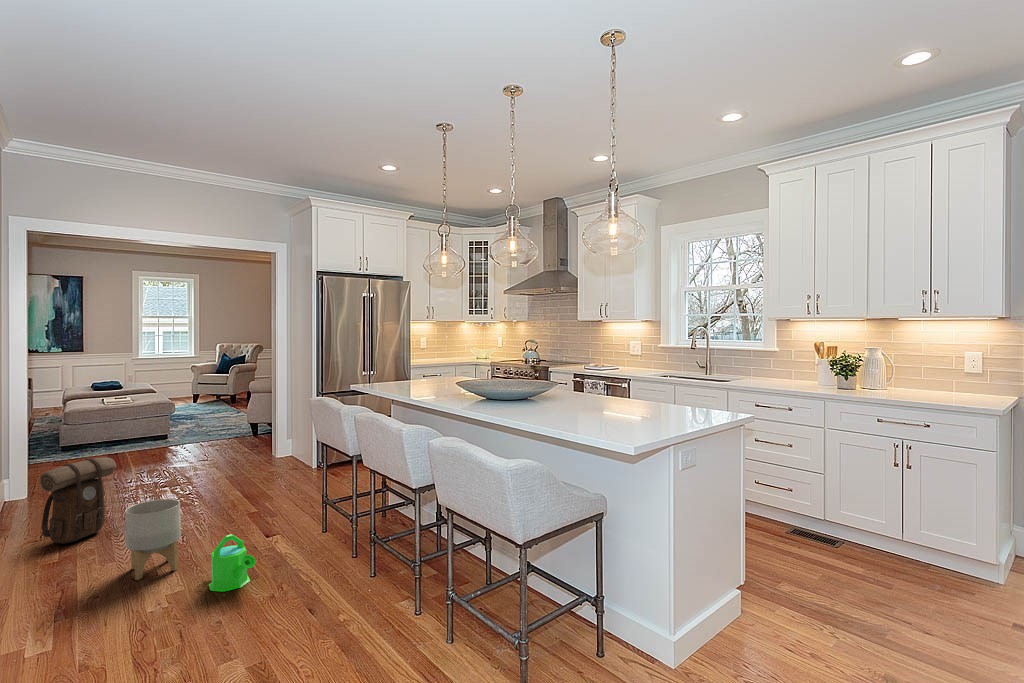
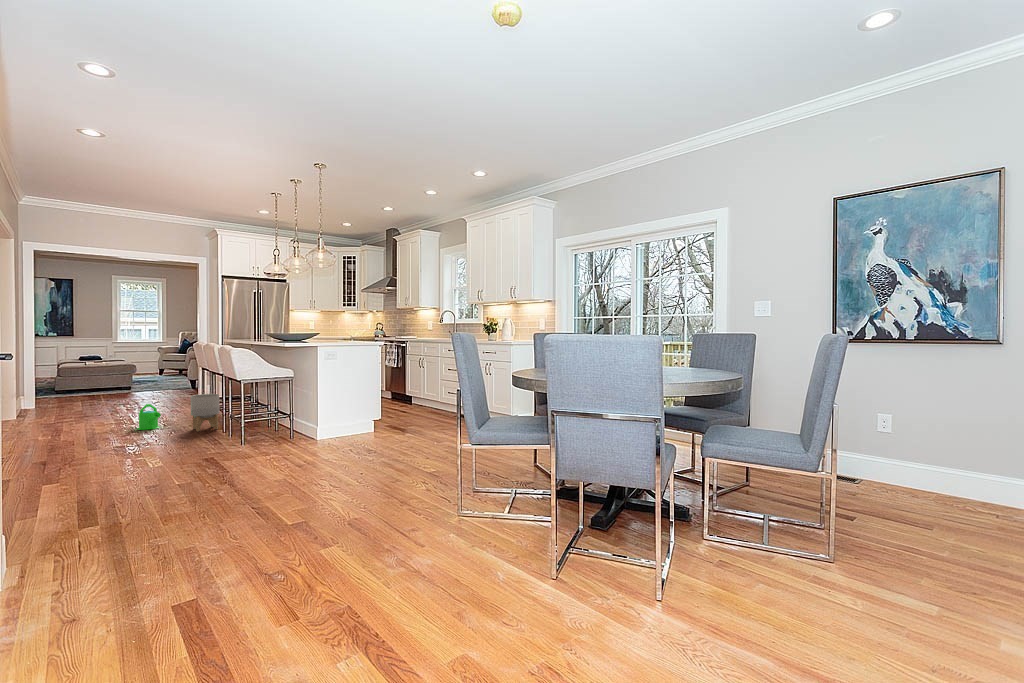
backpack: present [40,457,116,543] -> none [47,376,92,420]
planter: present [125,499,181,580] -> present [191,394,219,431]

